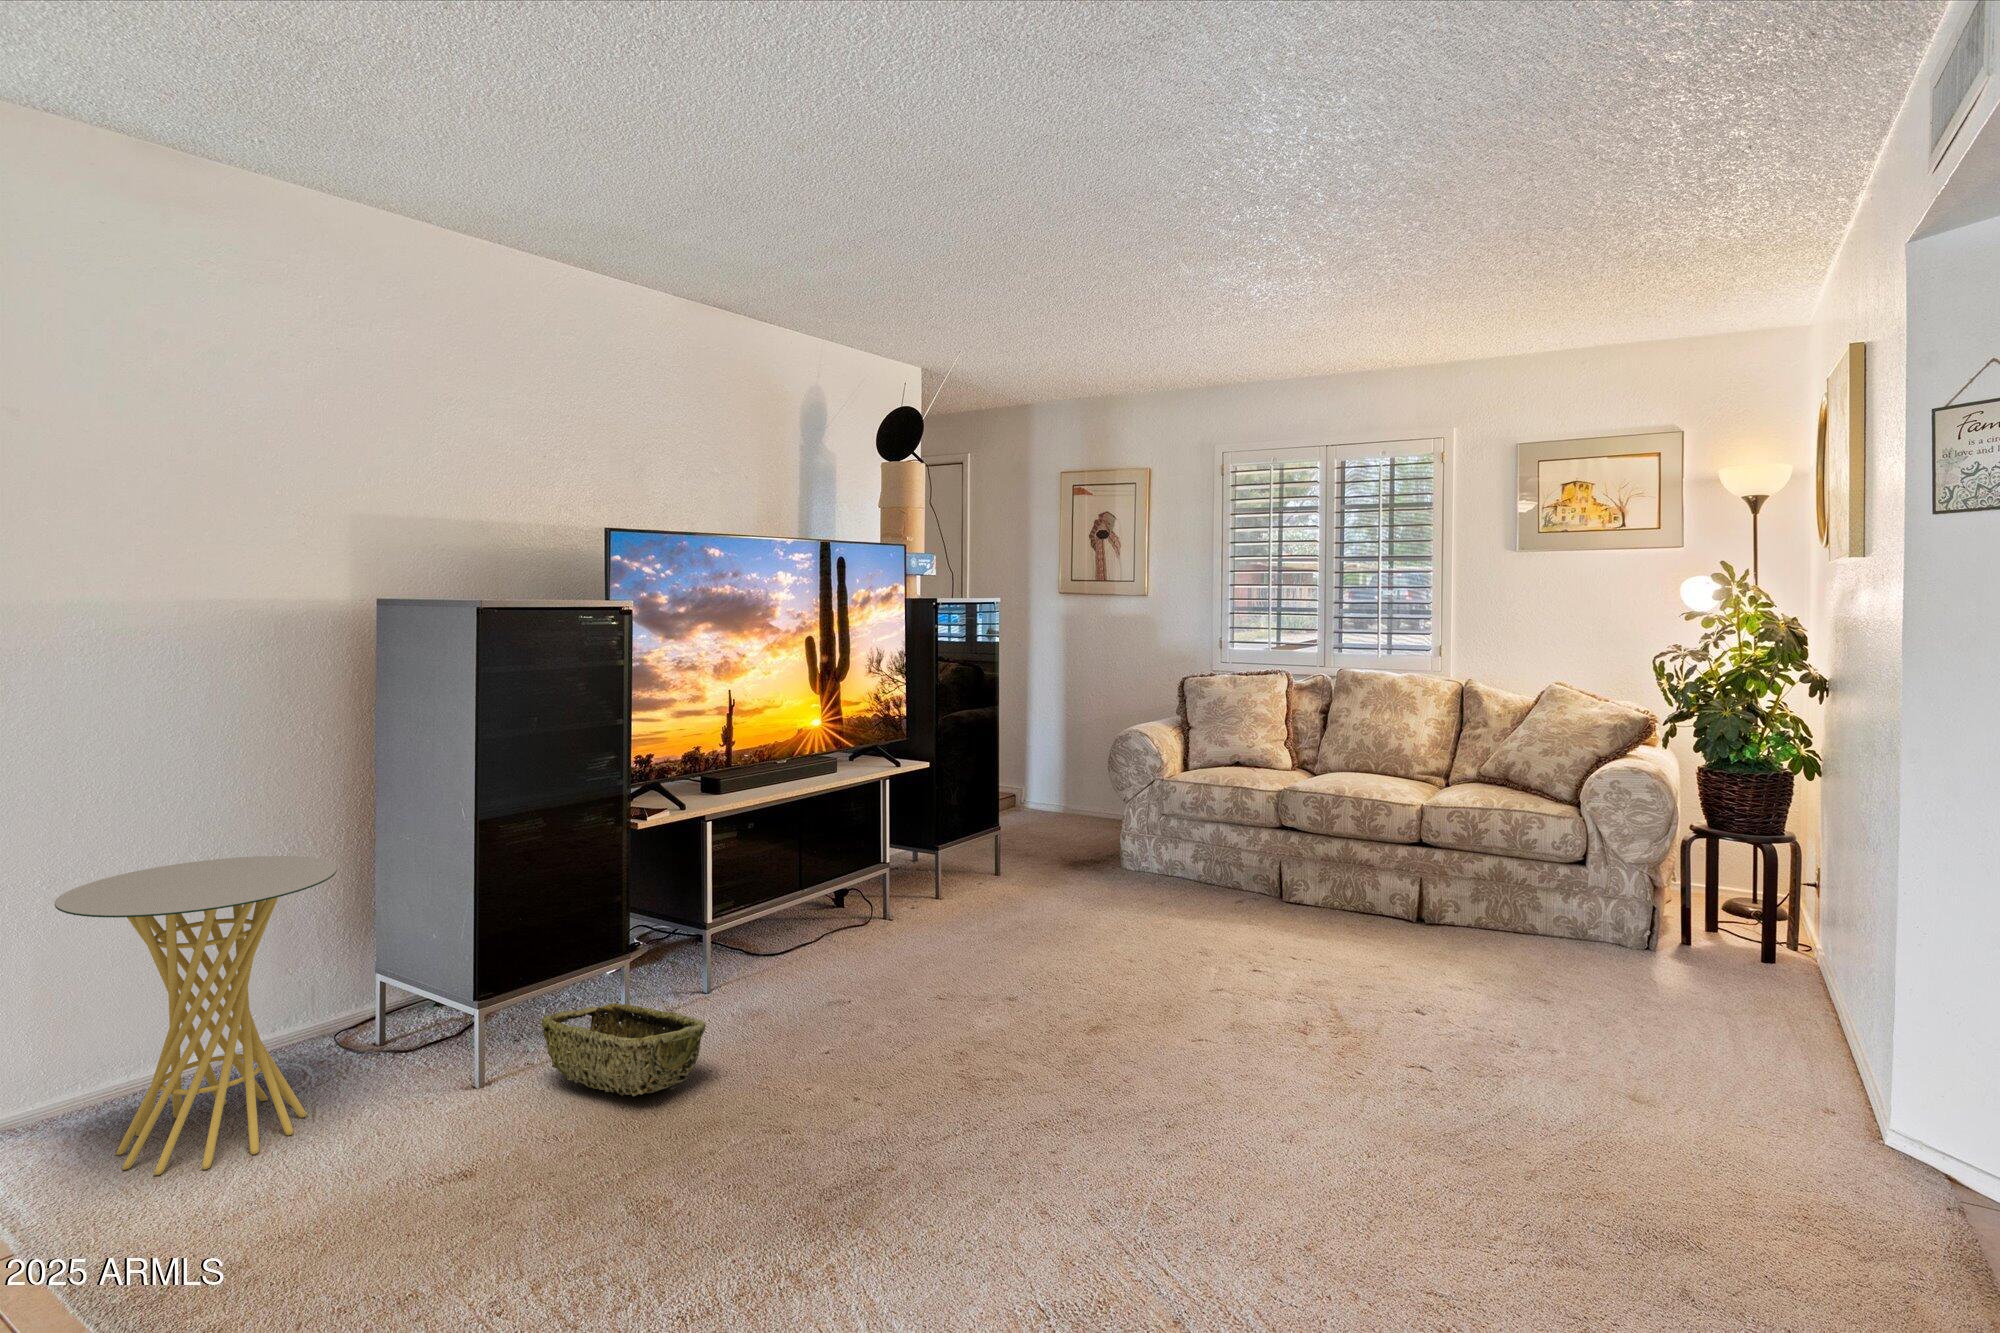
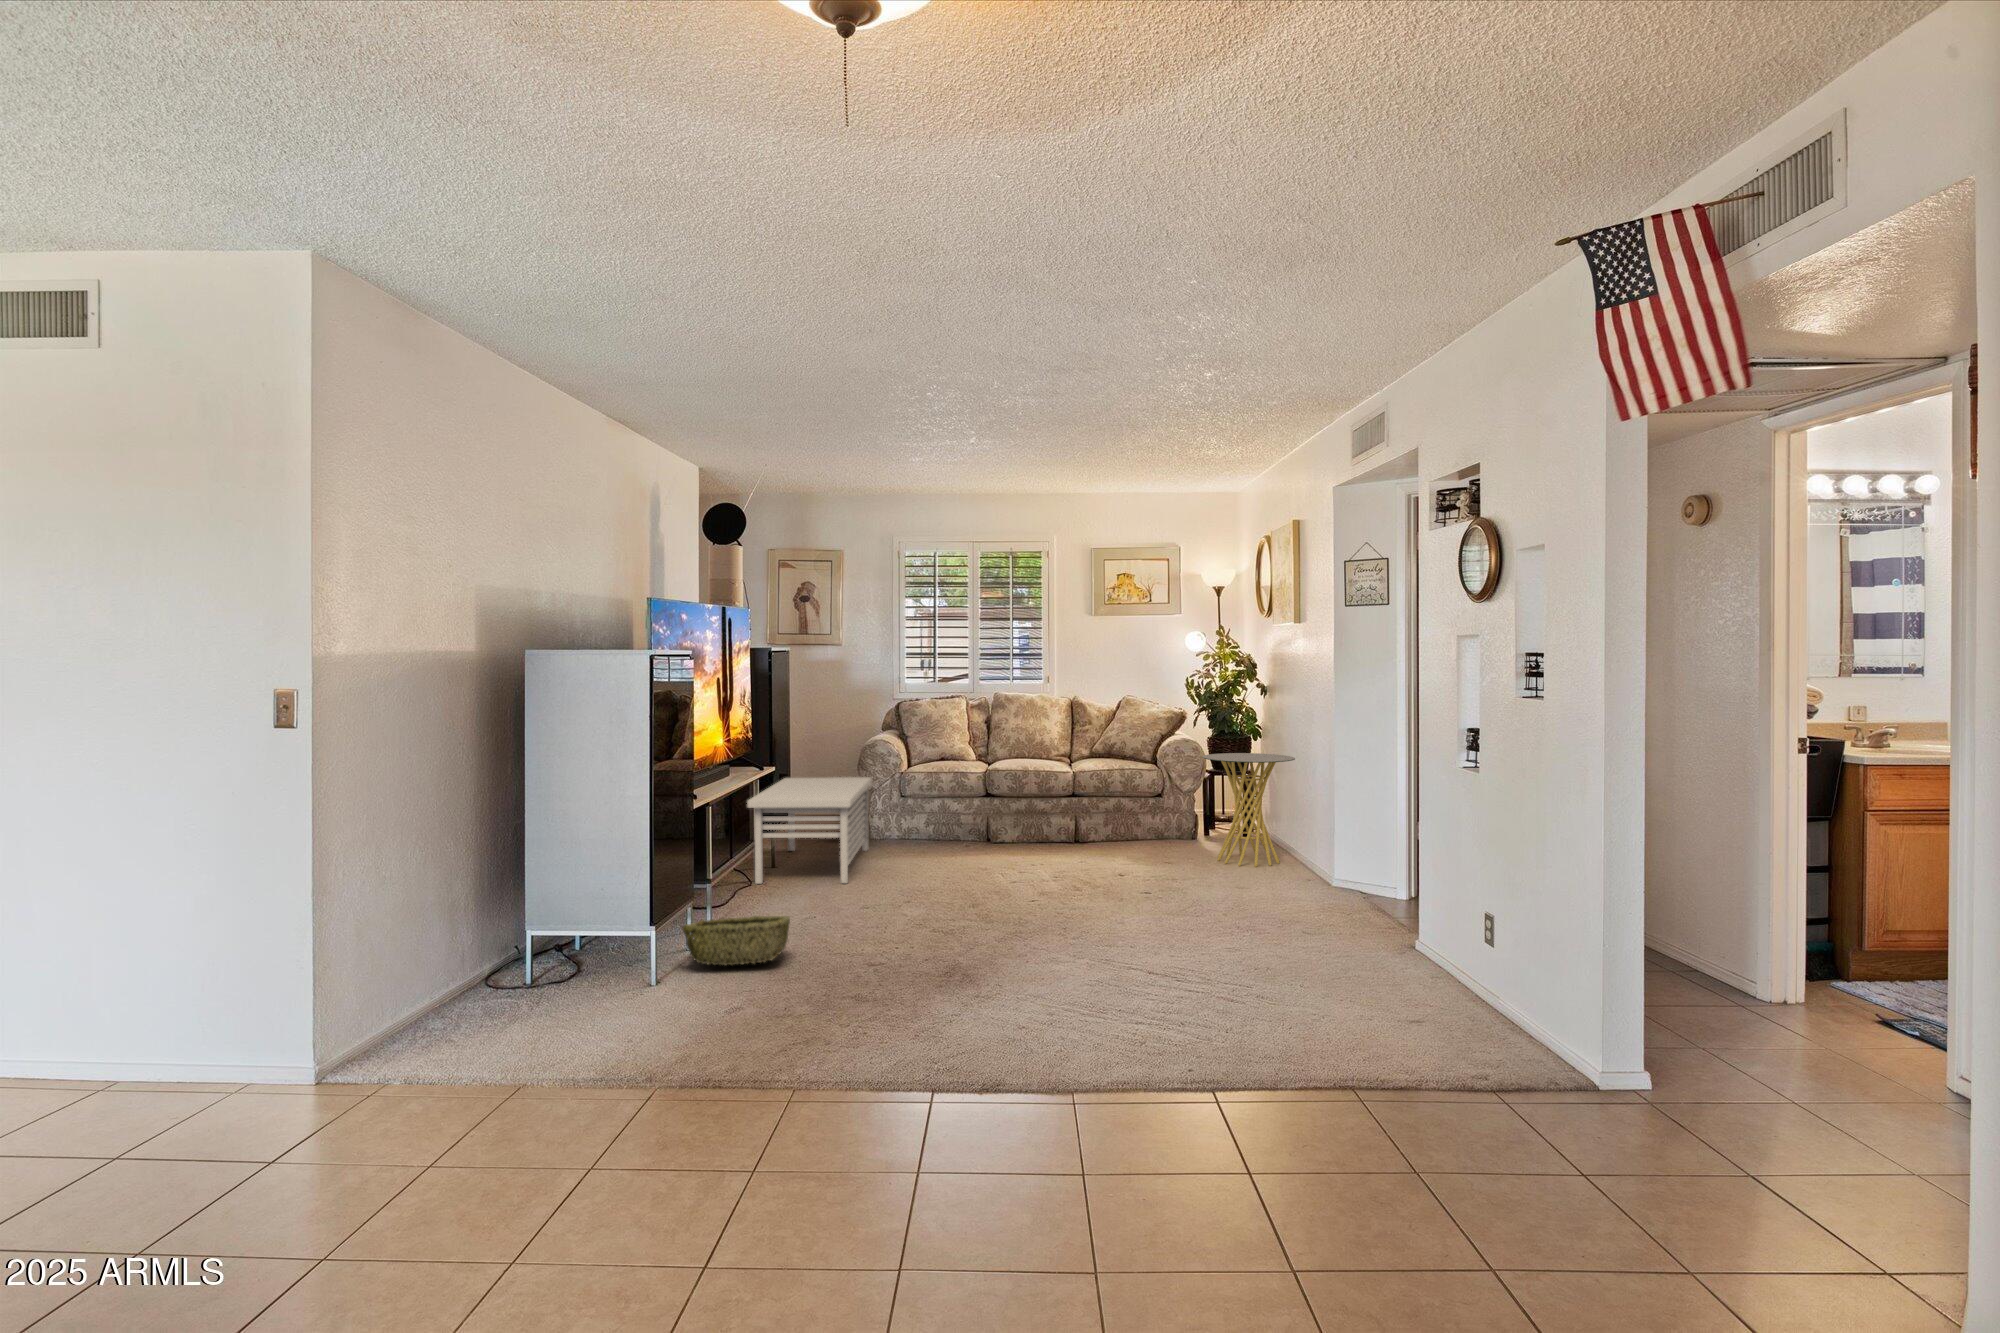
storage bench: none [864,776,1104,947] -> present [747,777,872,884]
side table: present [55,856,337,1175] -> present [1202,753,1295,867]

